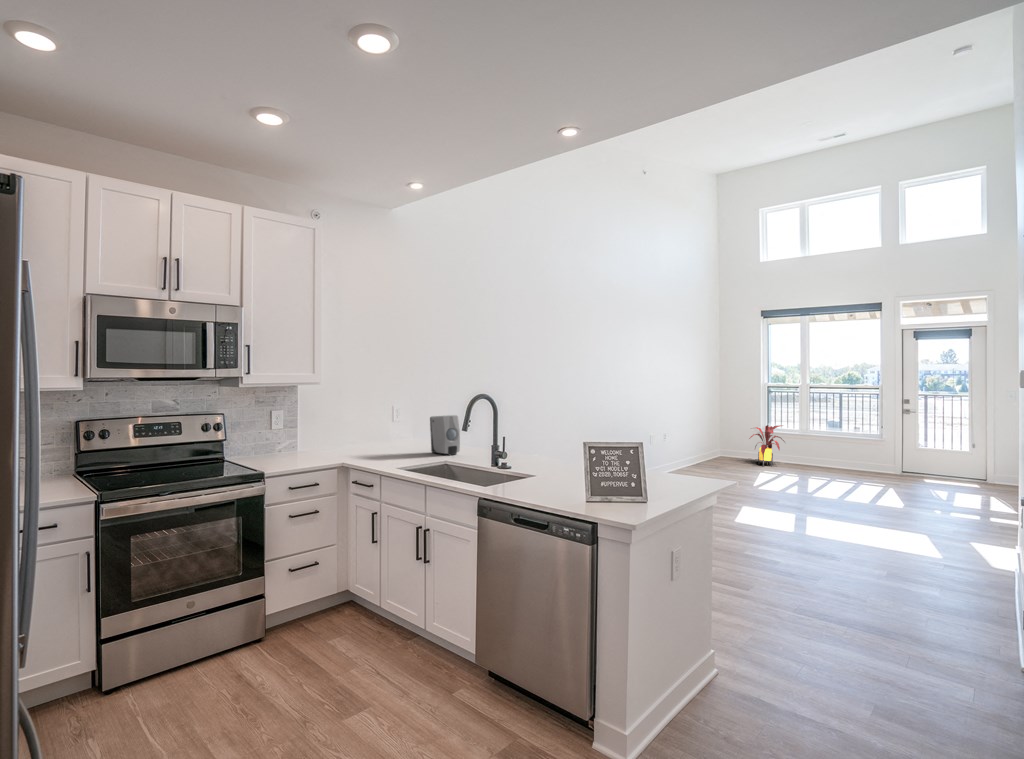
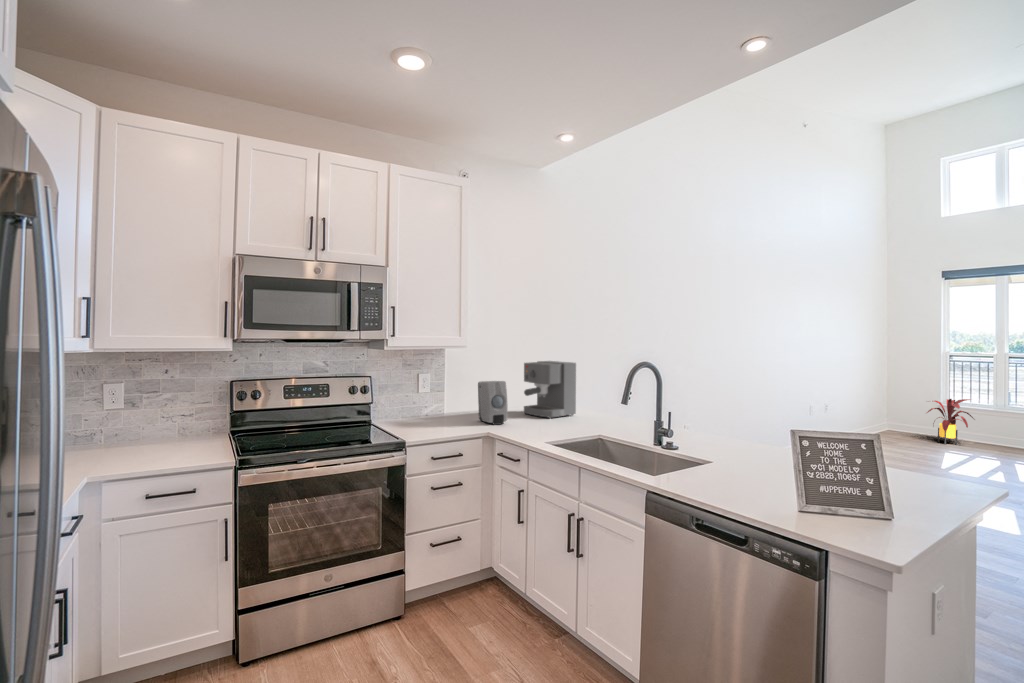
coffee maker: none [377,396,428,451] -> present [524,361,576,419]
soap dispenser: present [430,415,460,455] -> present [478,381,507,425]

